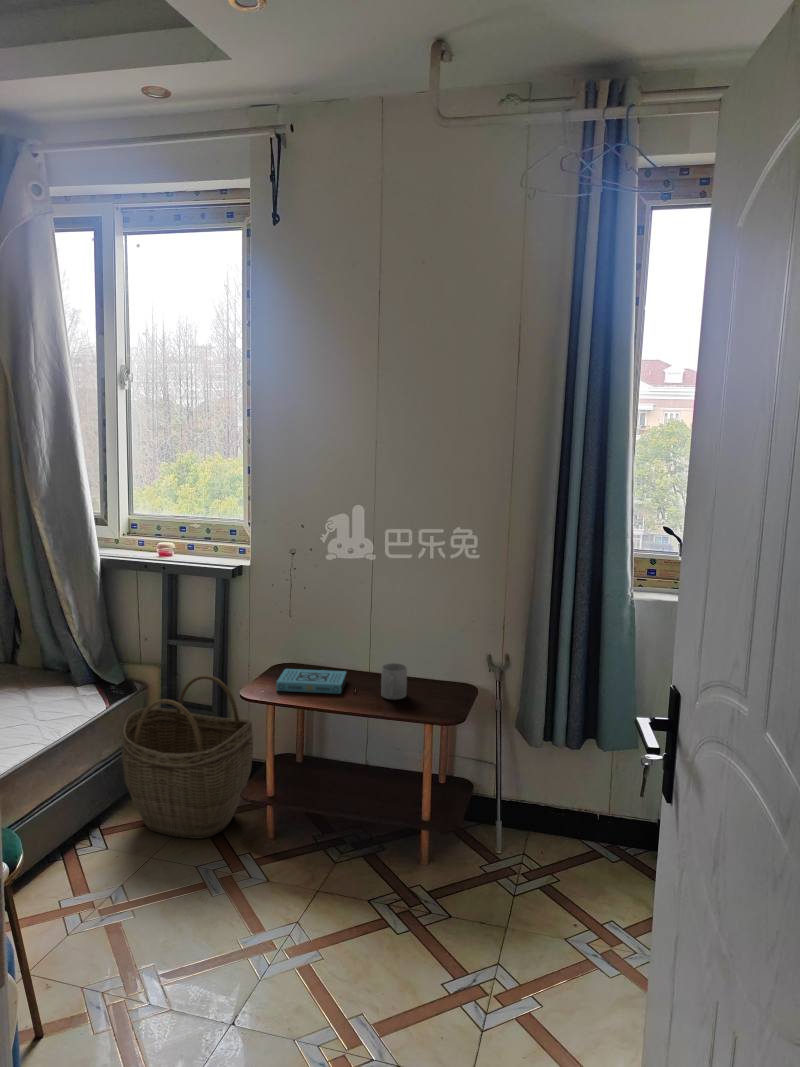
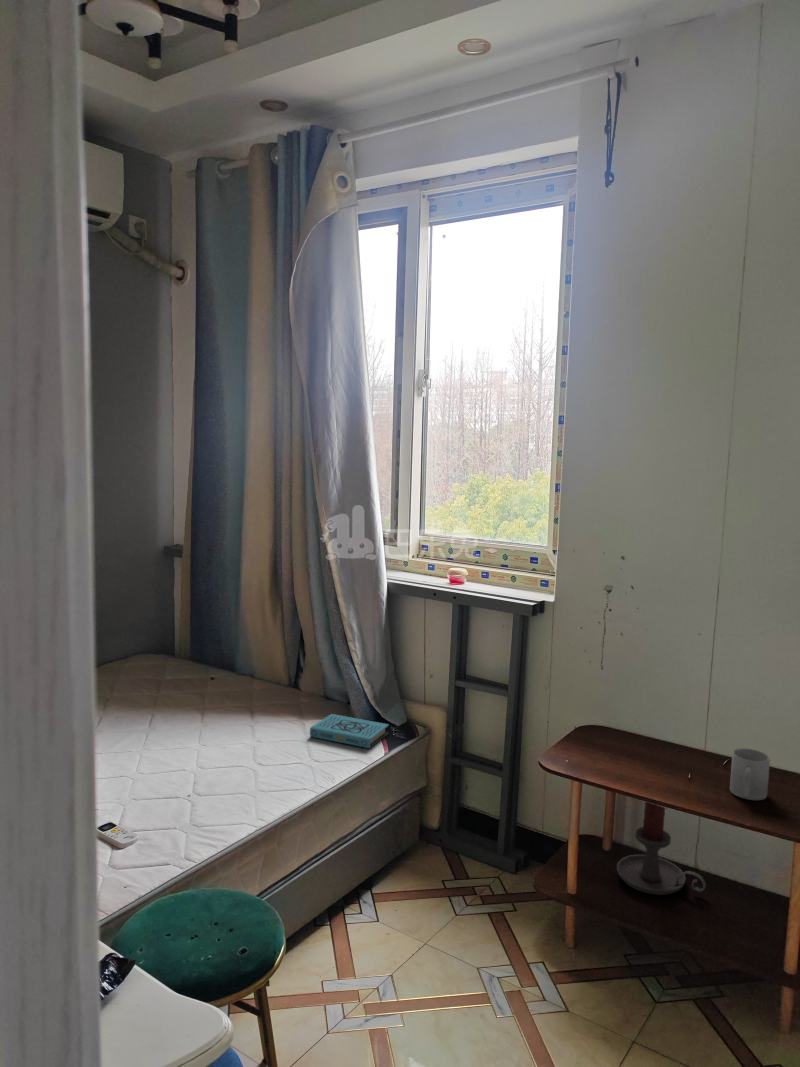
book: present [276,669,346,694] -> present [310,714,389,748]
woven basket: present [122,675,253,839] -> none [400,728,550,929]
candle holder: none [306,707,371,784] -> present [617,802,705,895]

